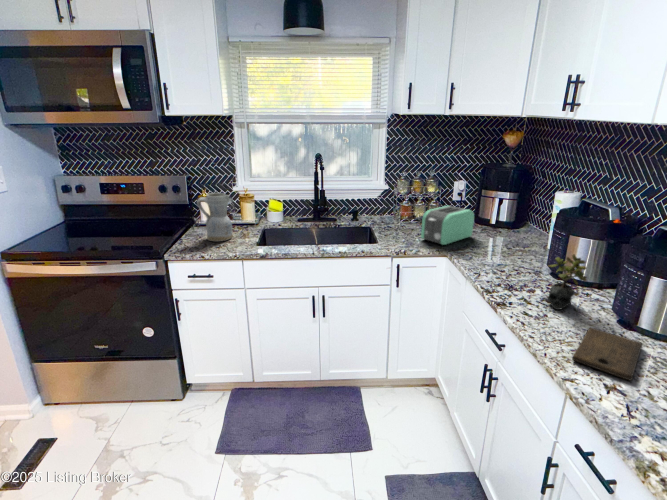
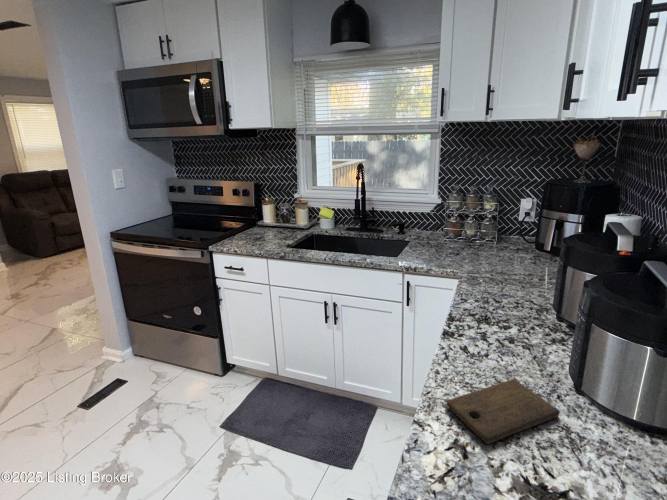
ceramic pitcher: present [197,193,232,241] -> none [244,198,274,241]
toaster: present [421,206,474,245] -> none [445,225,513,268]
succulent plant: present [547,254,587,310] -> none [501,290,551,354]

